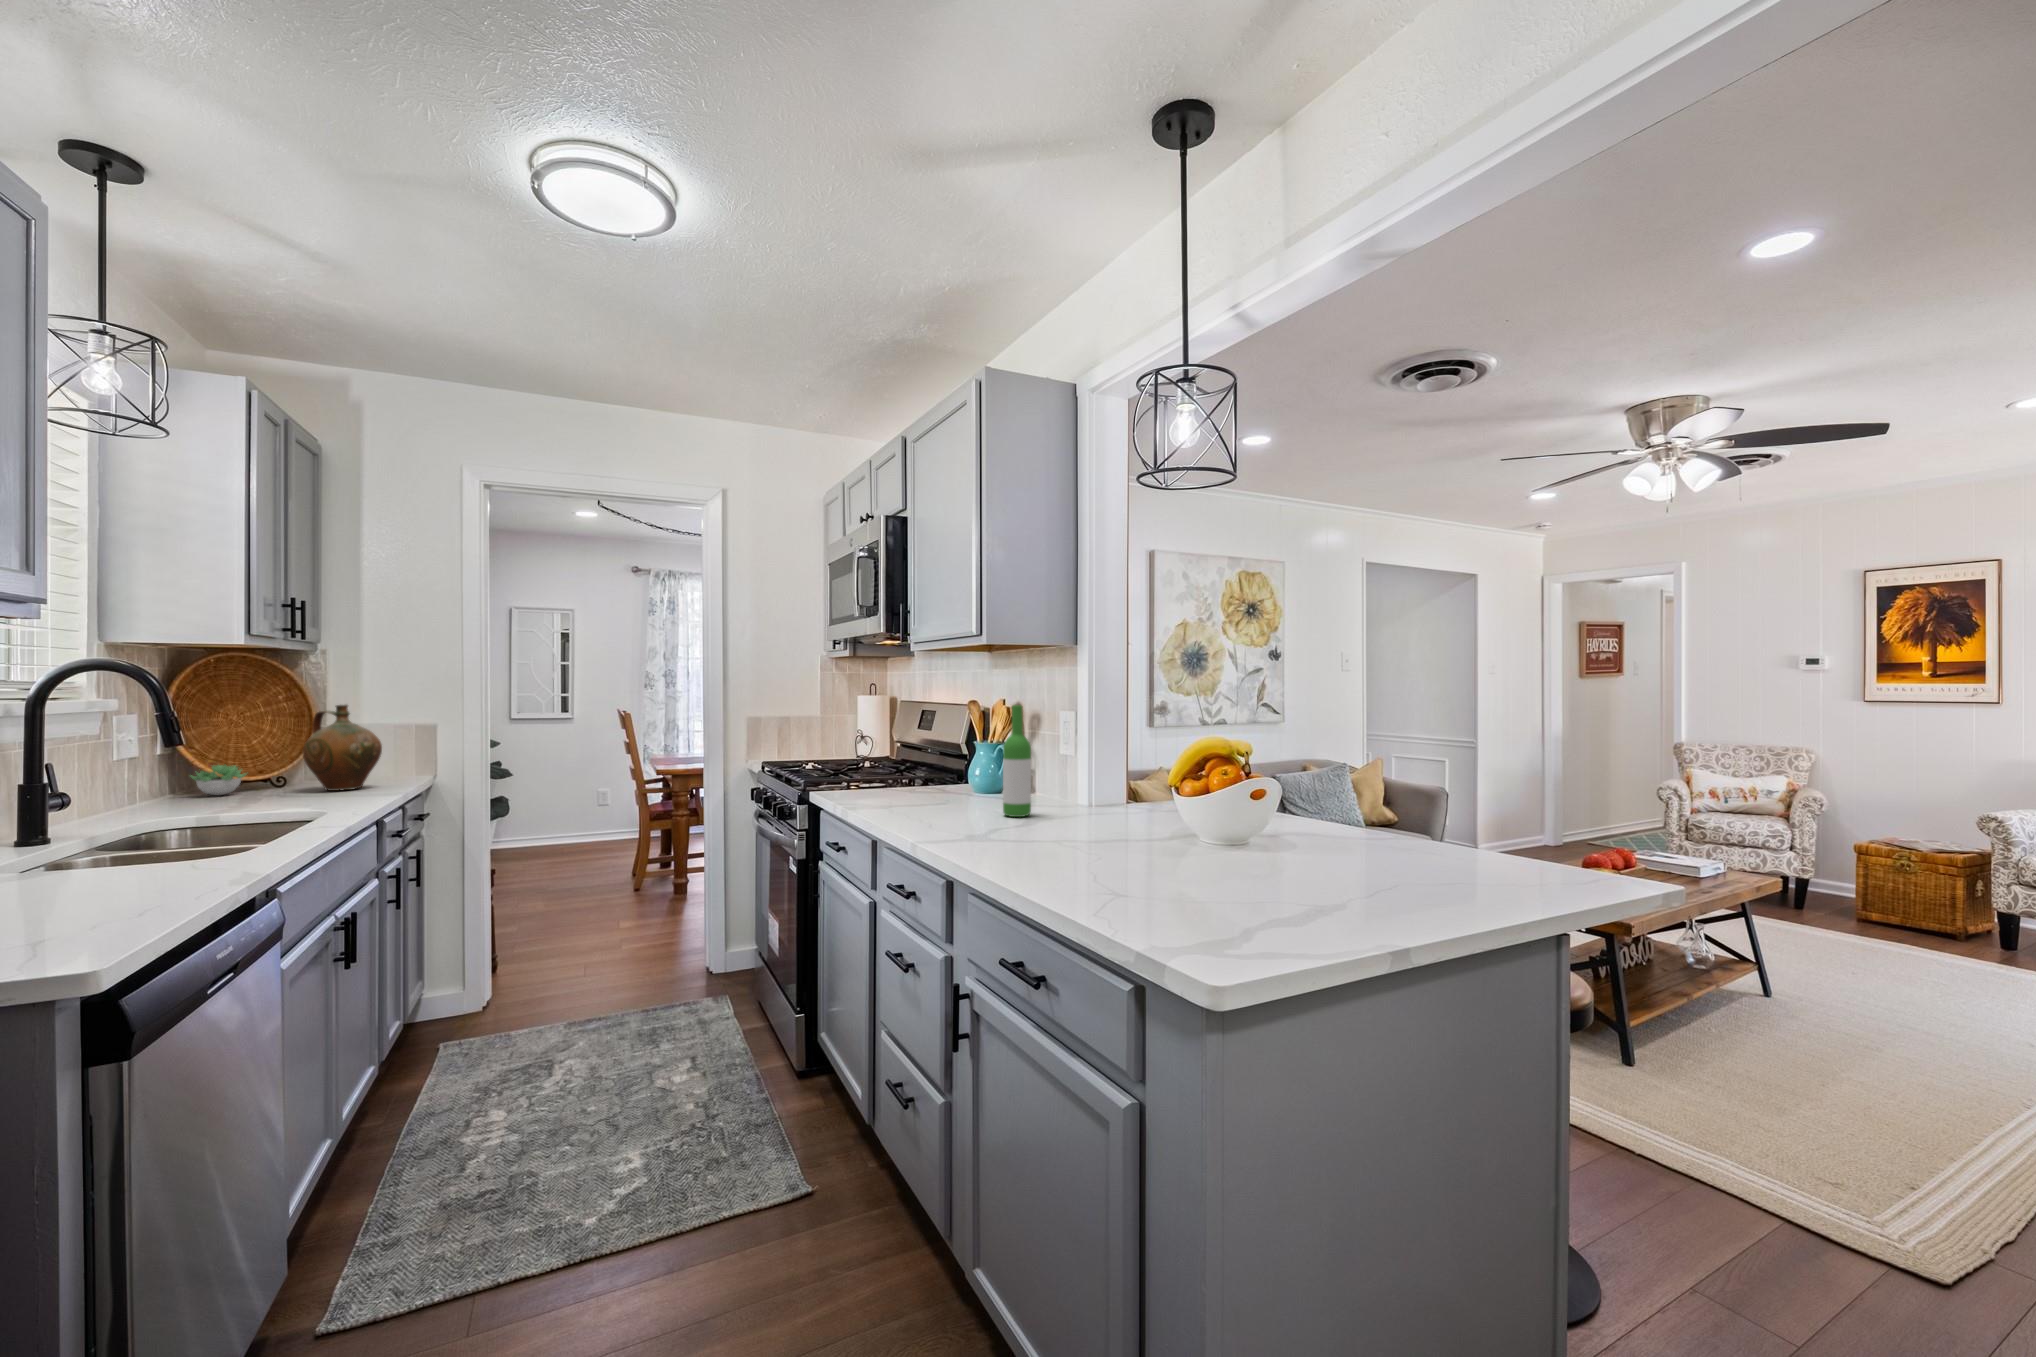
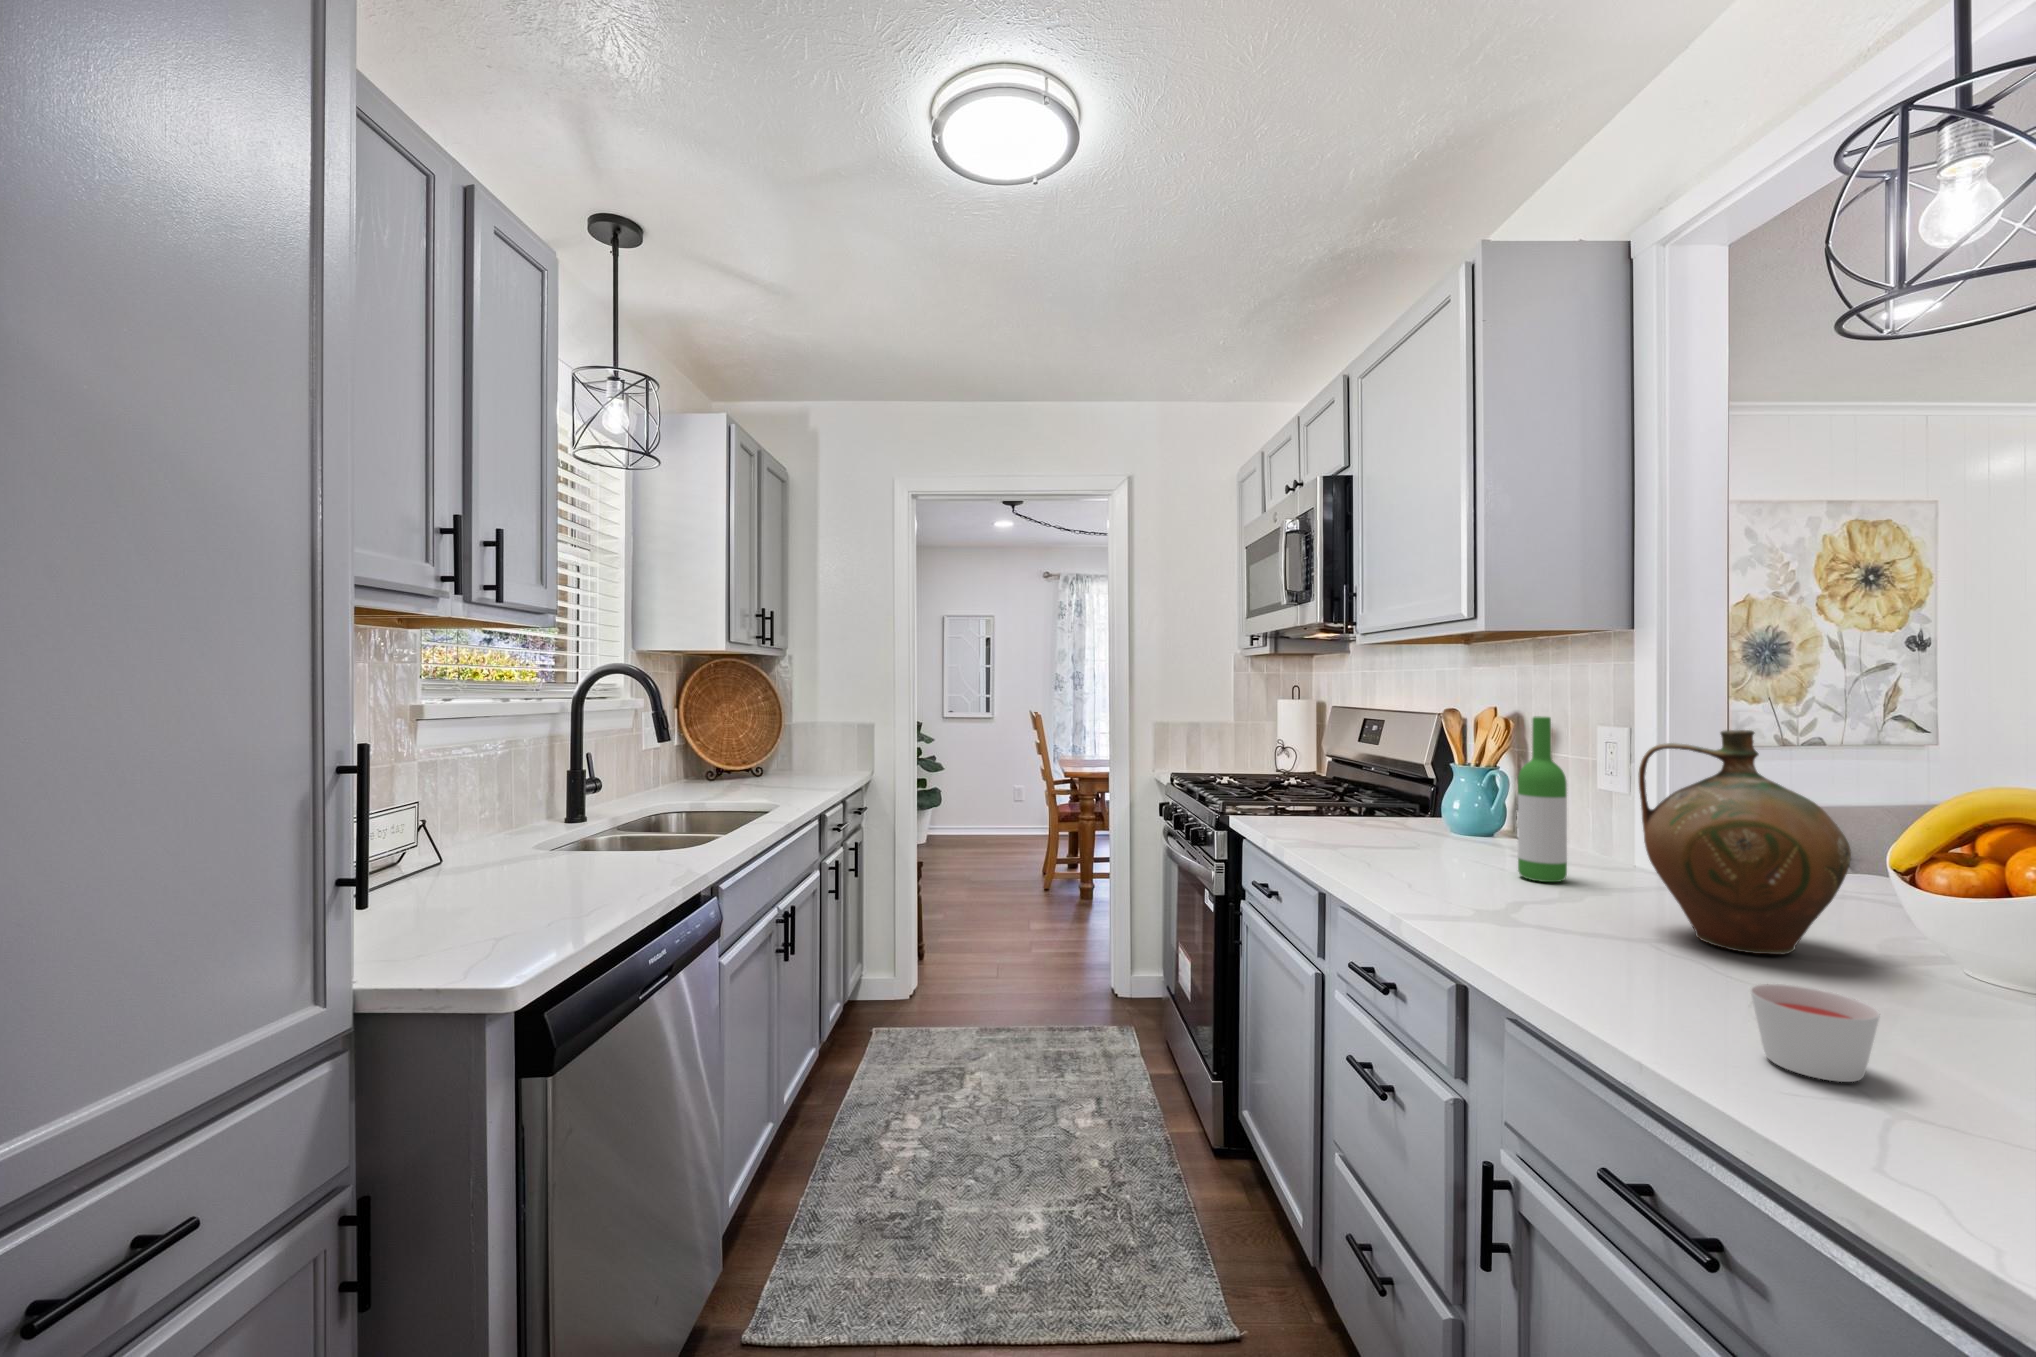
ceramic jug: present [303,705,382,791] -> present [1639,730,1851,955]
succulent plant: present [191,765,246,795] -> none [697,754,737,780]
candle: none [1074,844,1124,887] -> present [1750,984,1880,1082]

